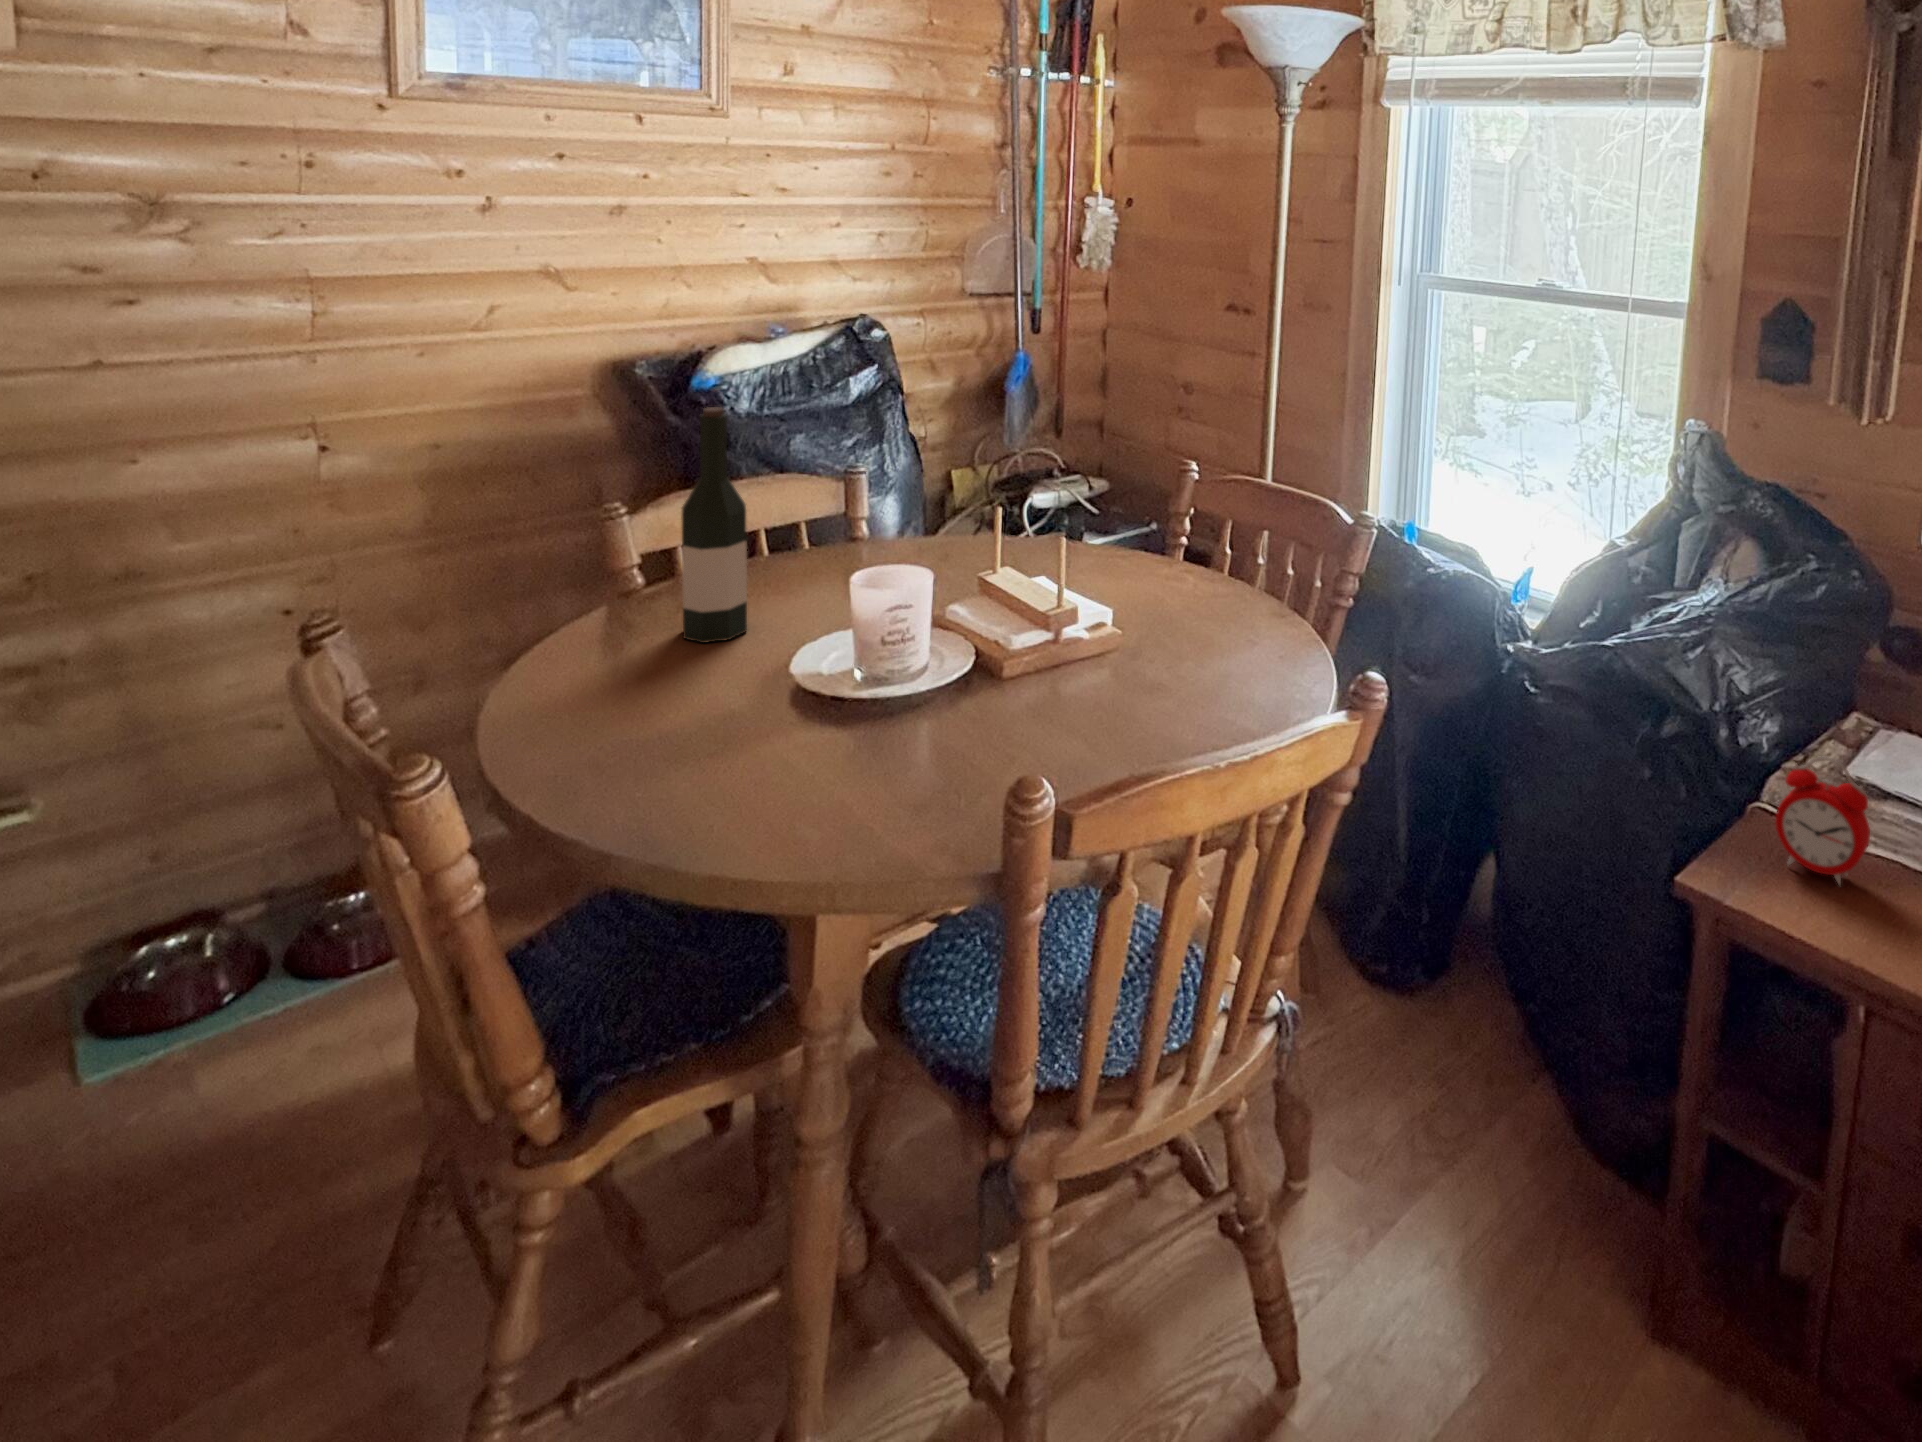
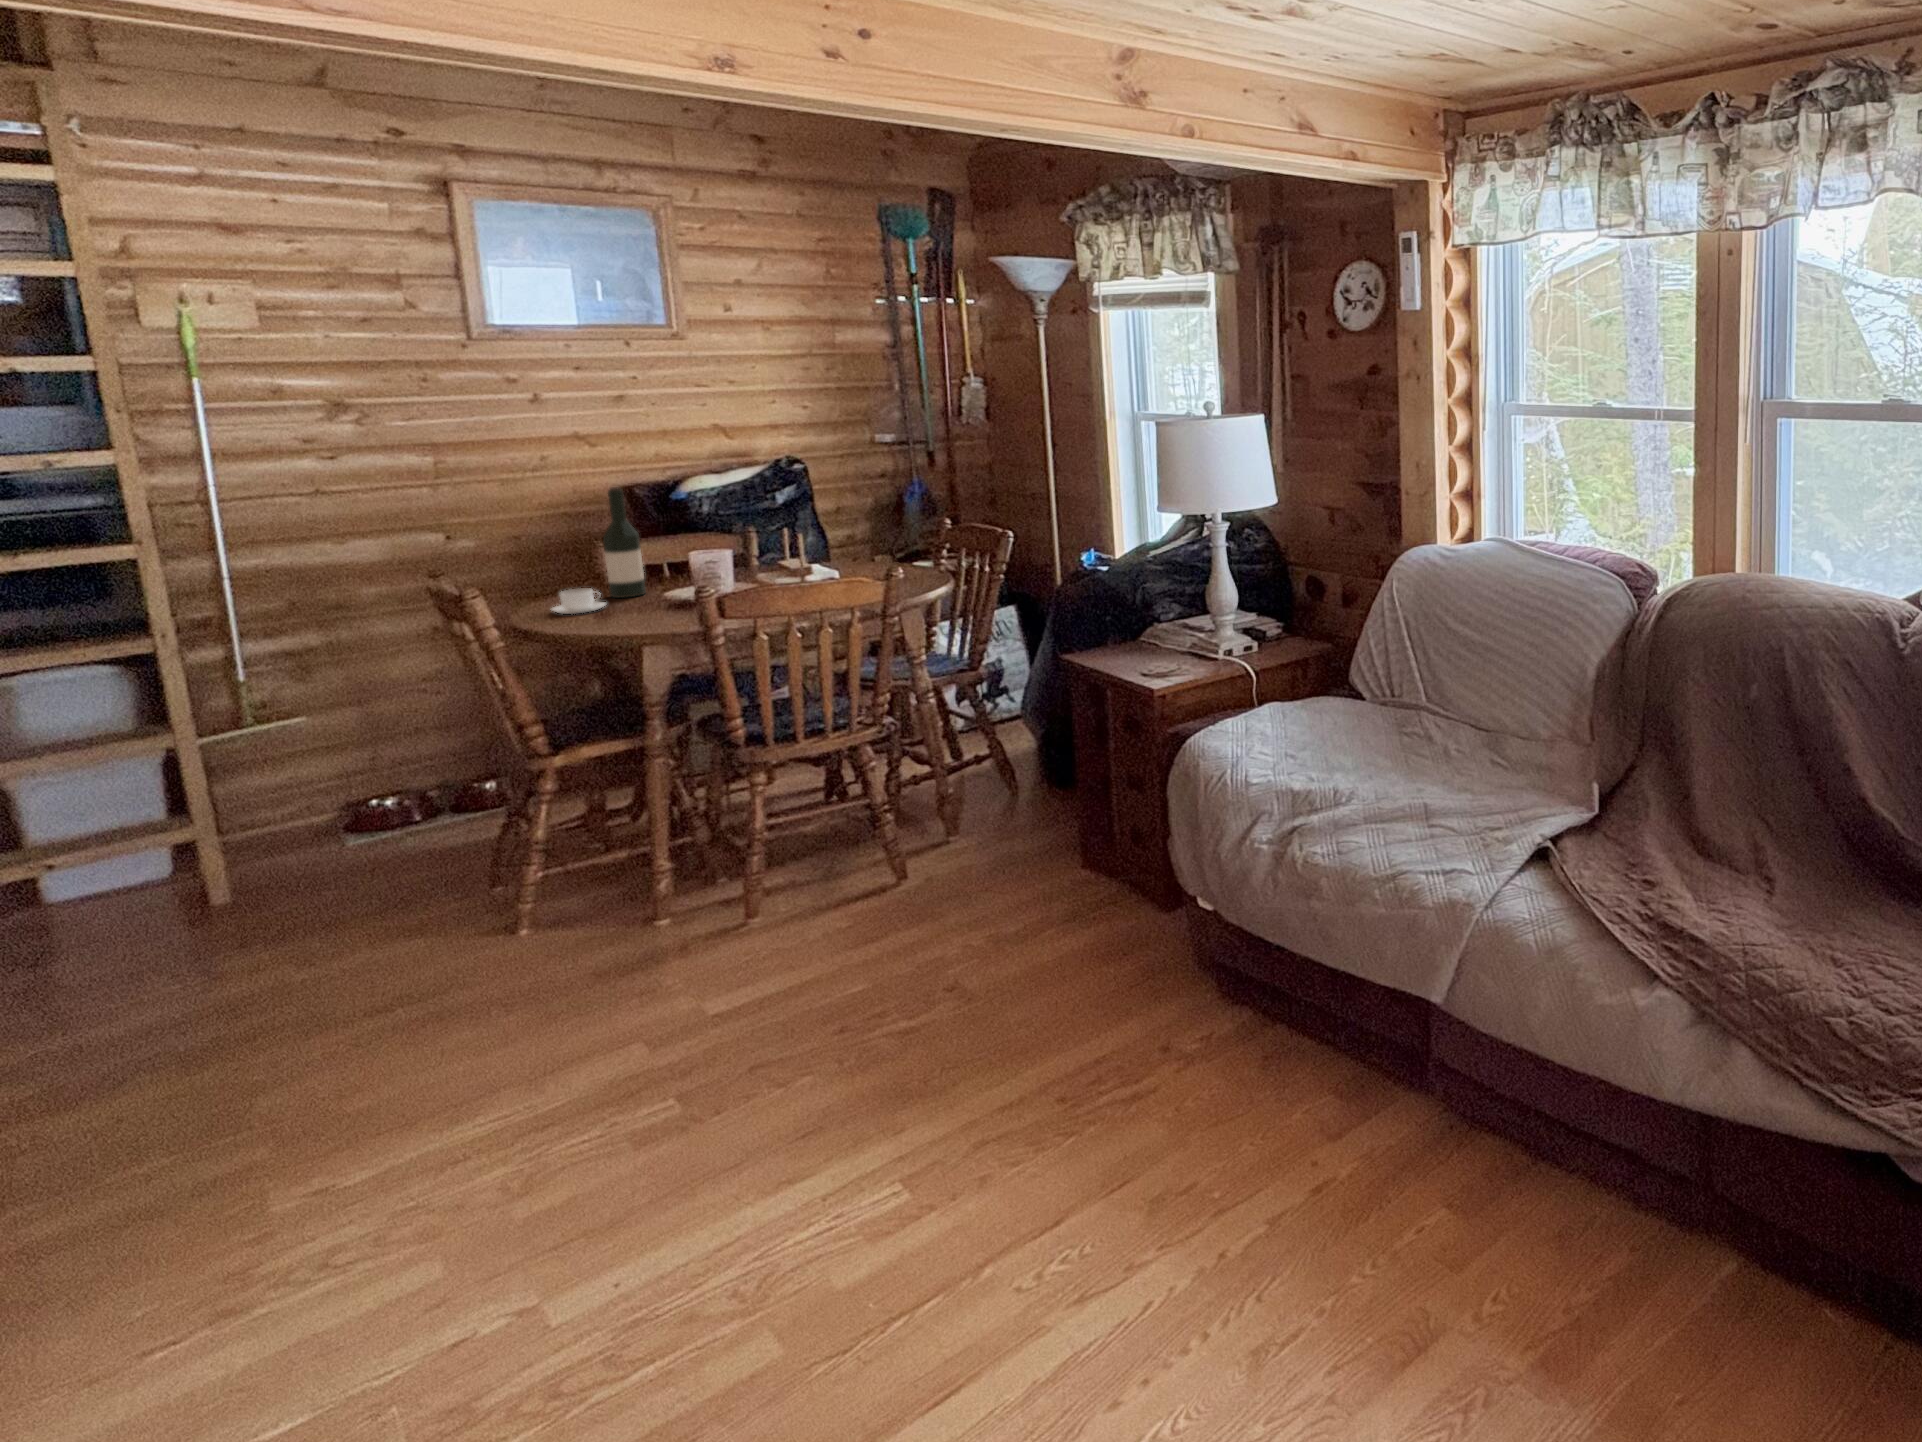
coffee cup: none [587,638,701,709] -> present [552,588,606,614]
alarm clock: present [1775,757,1870,885] -> none [1120,619,1153,676]

